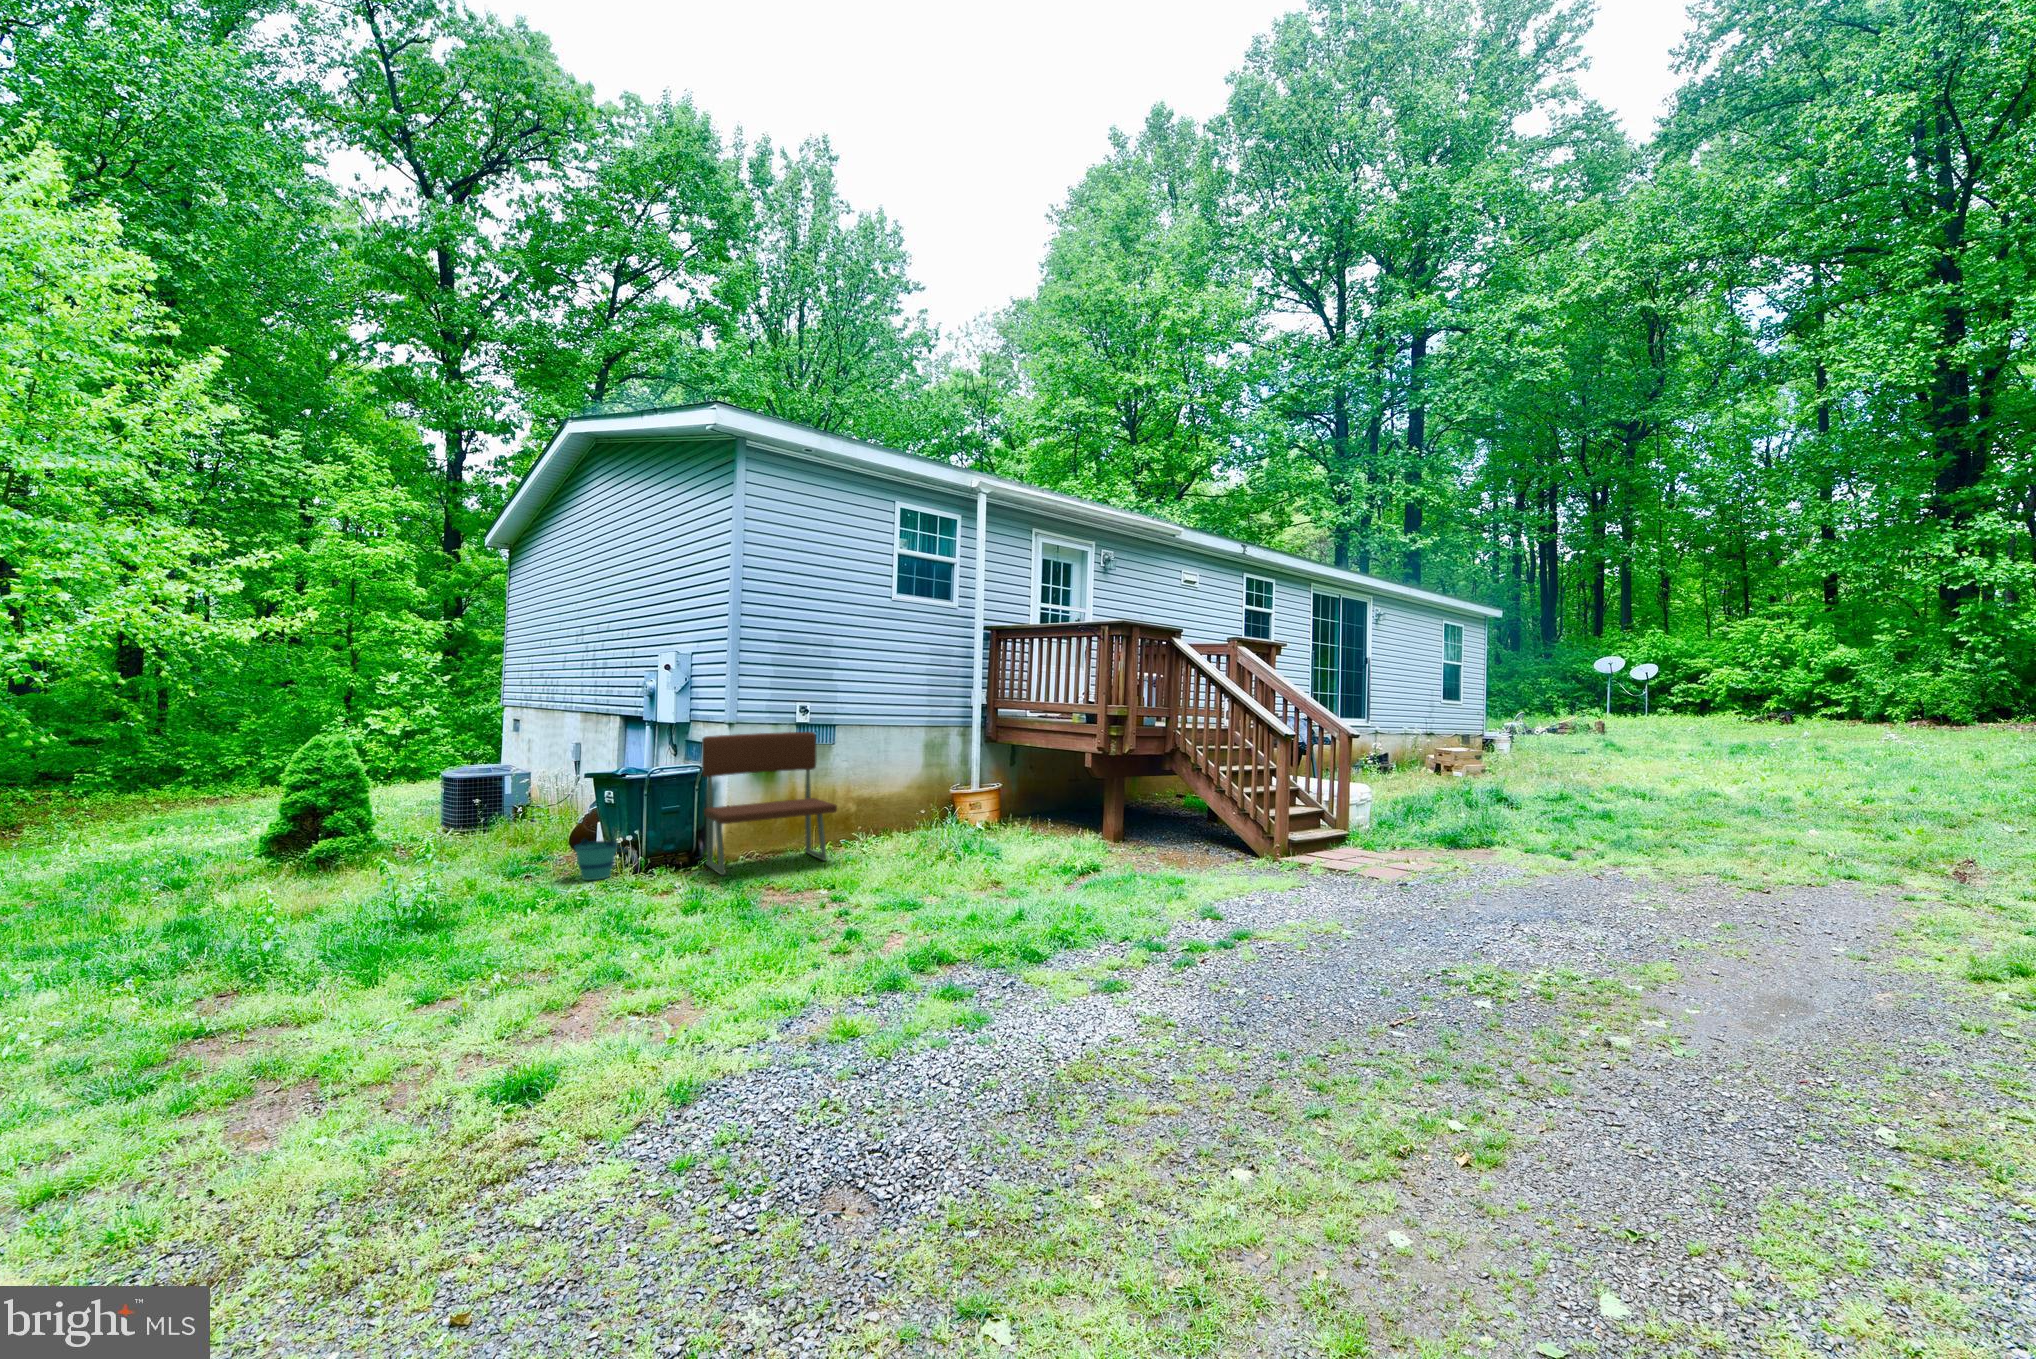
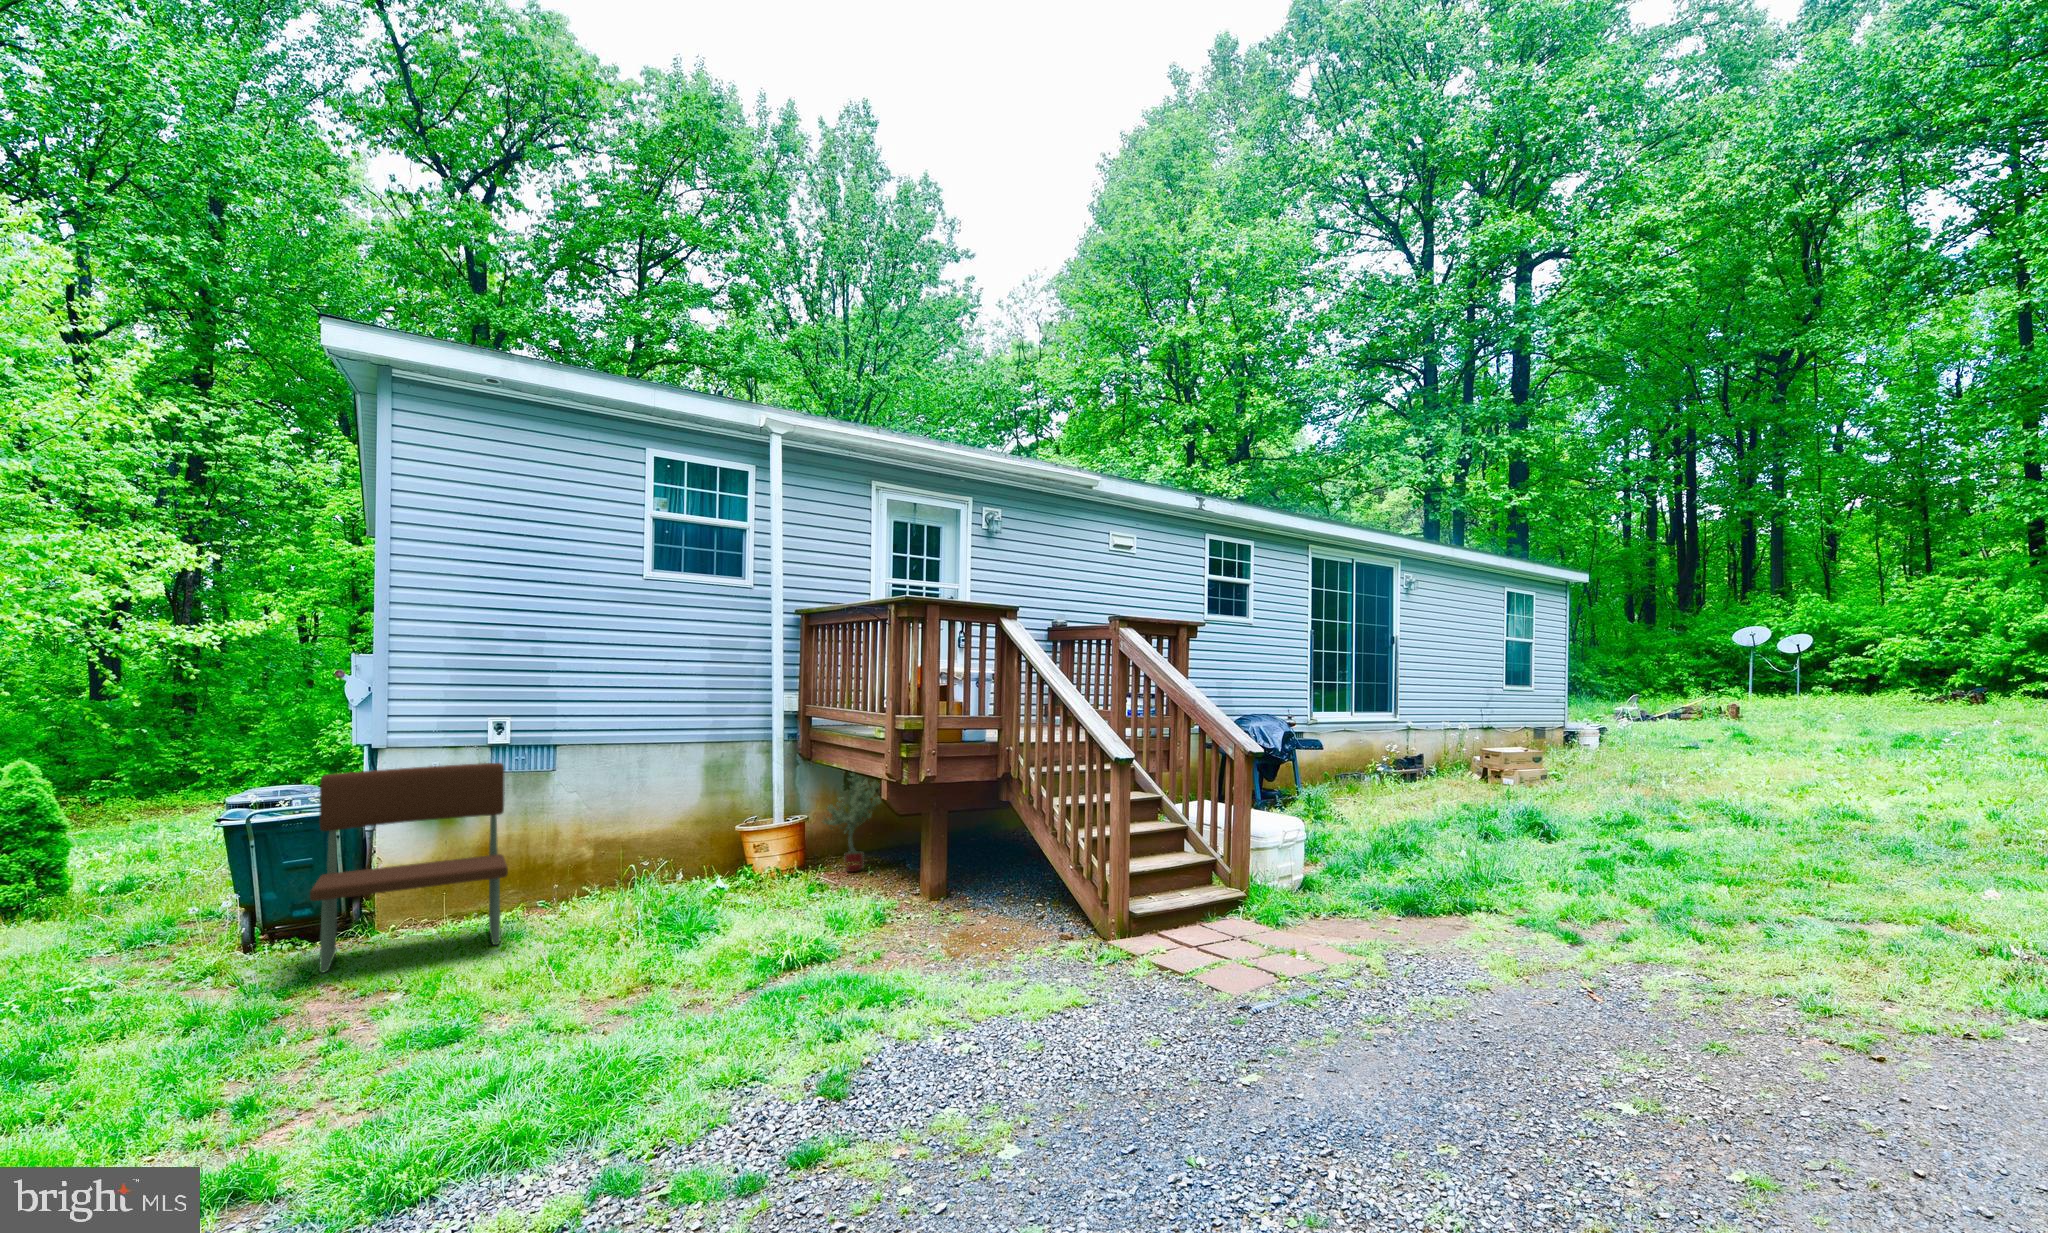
potted tree: none [1005,747,1045,821] -> present [822,773,881,872]
bucket: present [574,838,627,880] -> none [116,921,209,982]

